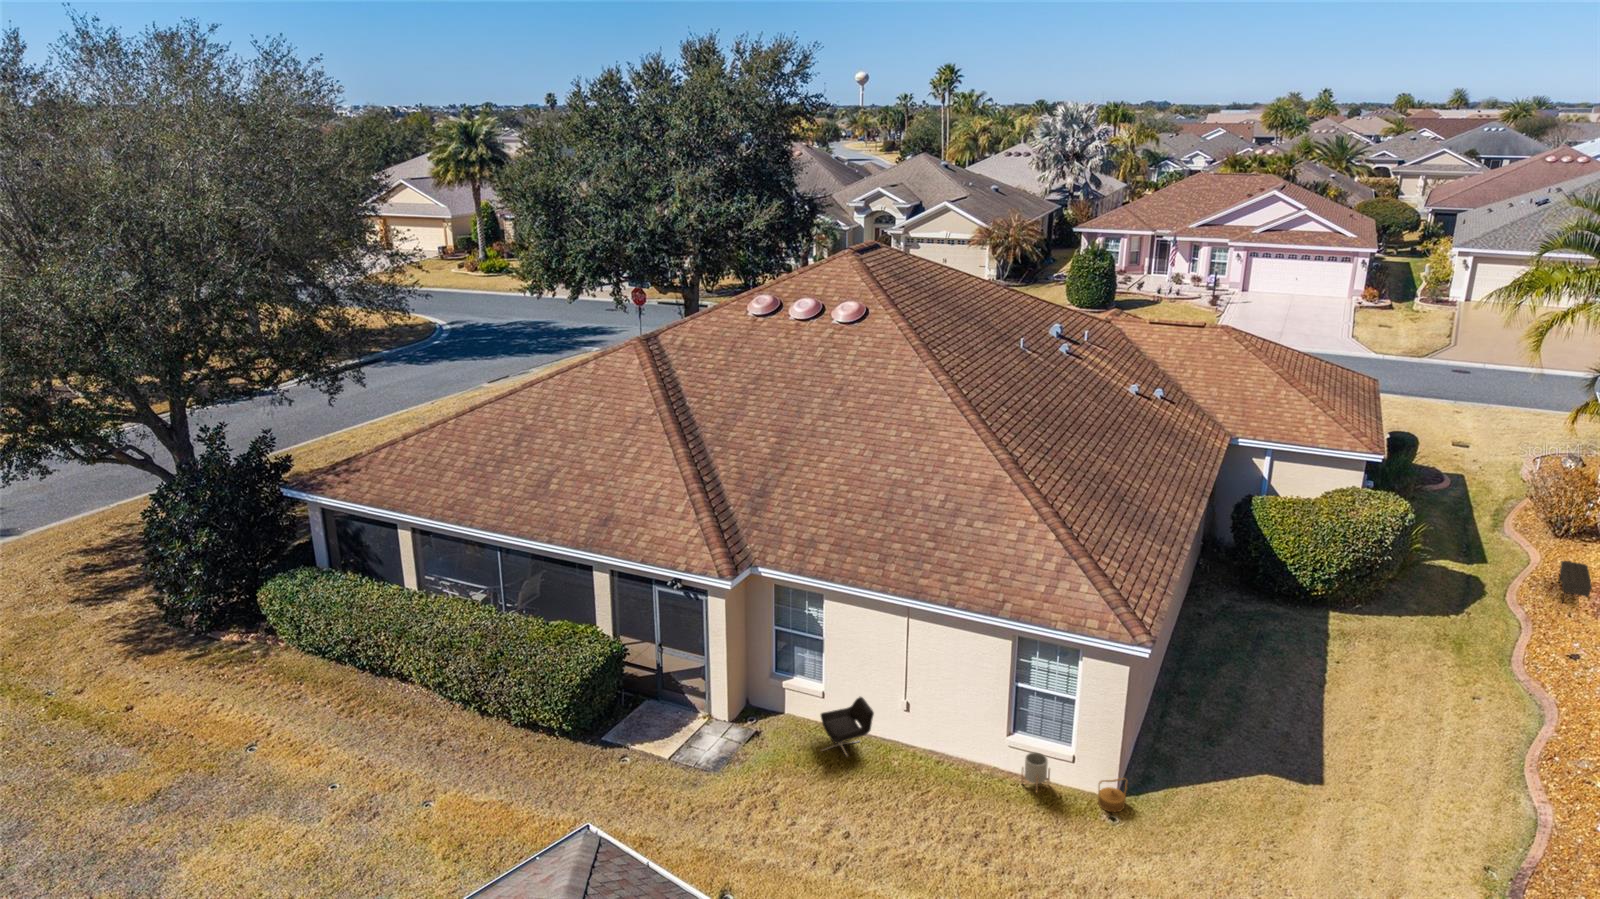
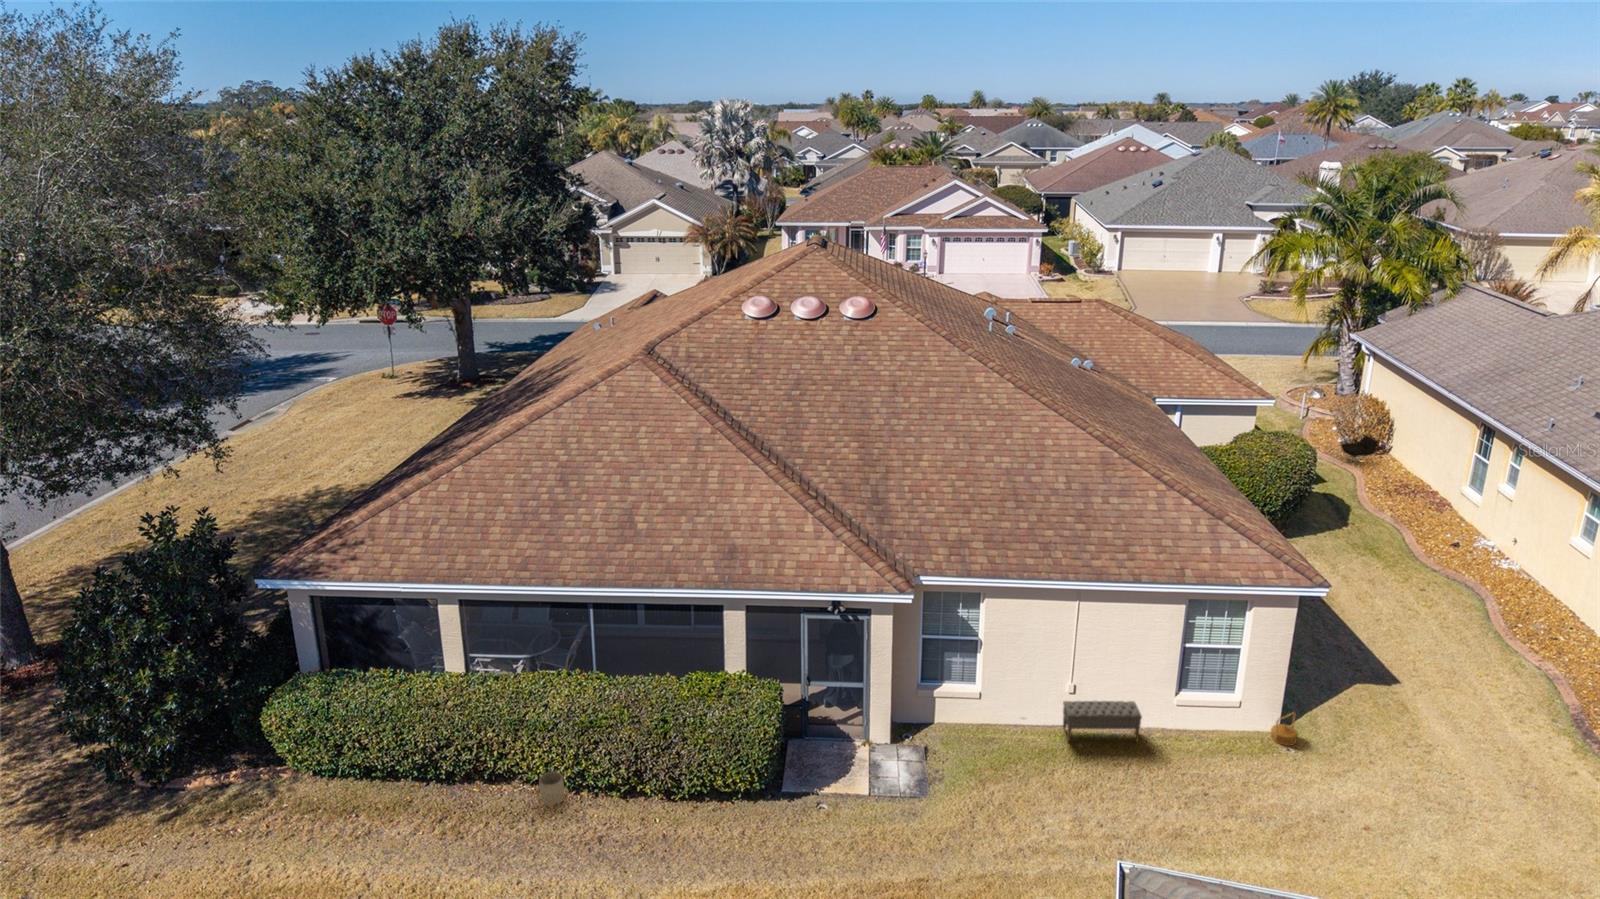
bench: present [1558,561,1592,603] -> present [1063,701,1142,742]
lounge chair: present [821,697,874,756] -> present [1341,436,1378,462]
planter: present [1021,752,1050,791] -> present [537,771,569,814]

